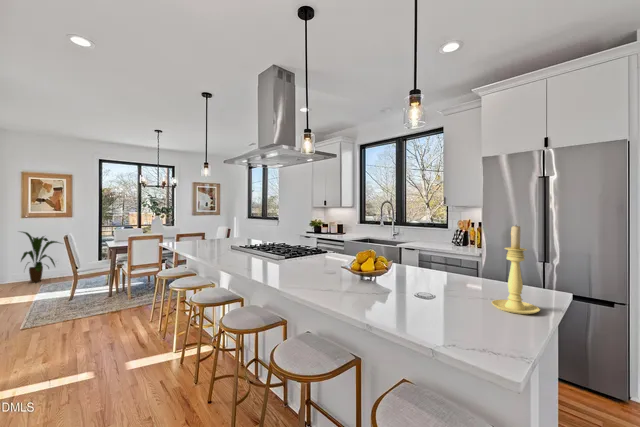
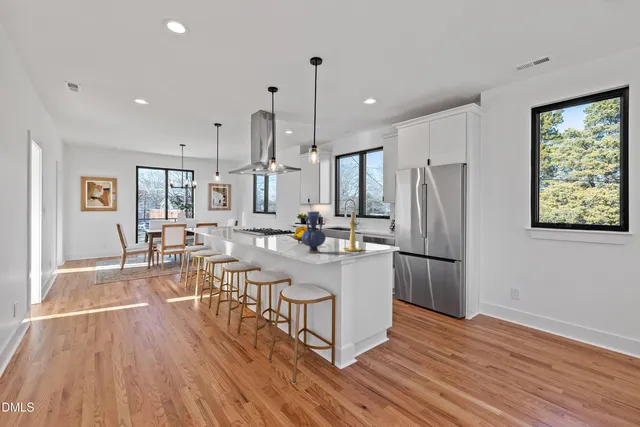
vase: none [419,227,481,326] -> present [302,212,326,253]
house plant: present [21,232,59,283] -> none [80,221,111,260]

